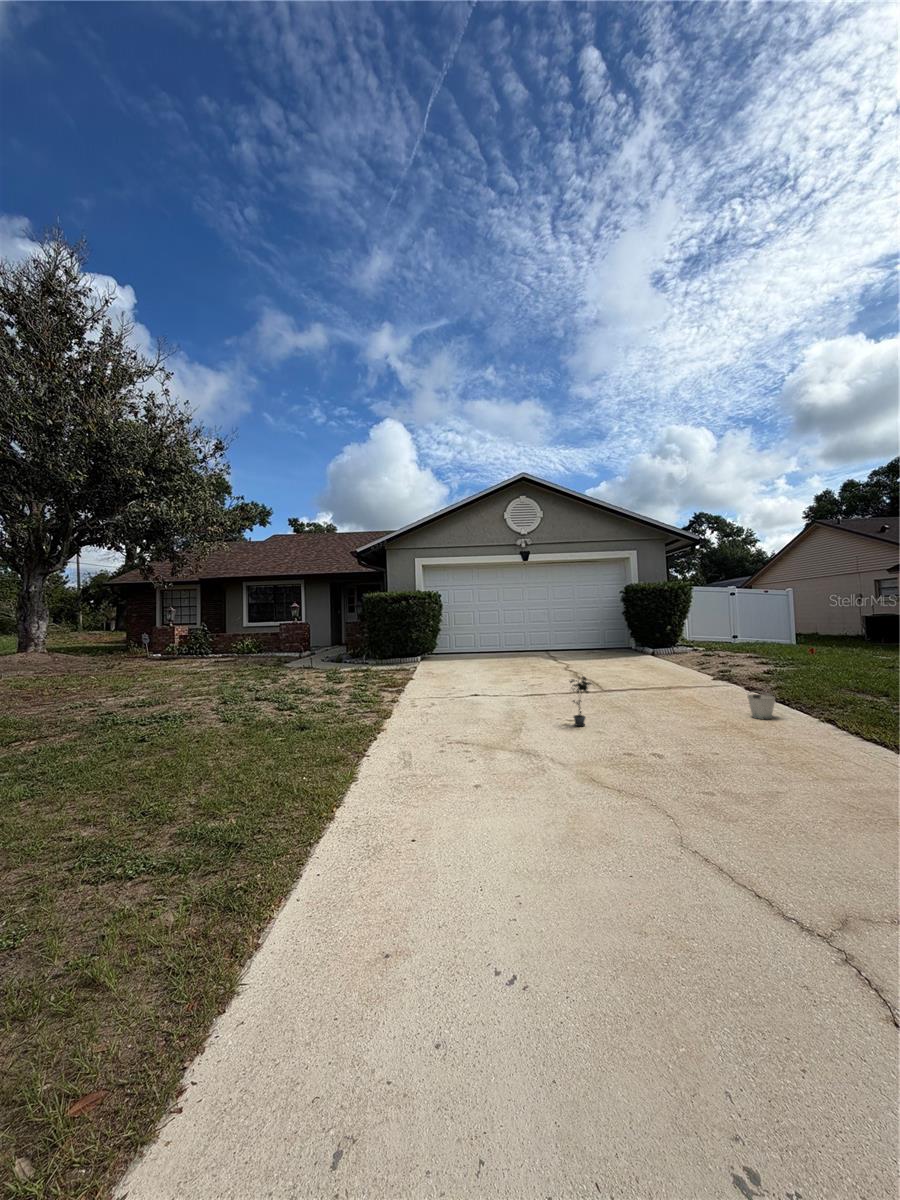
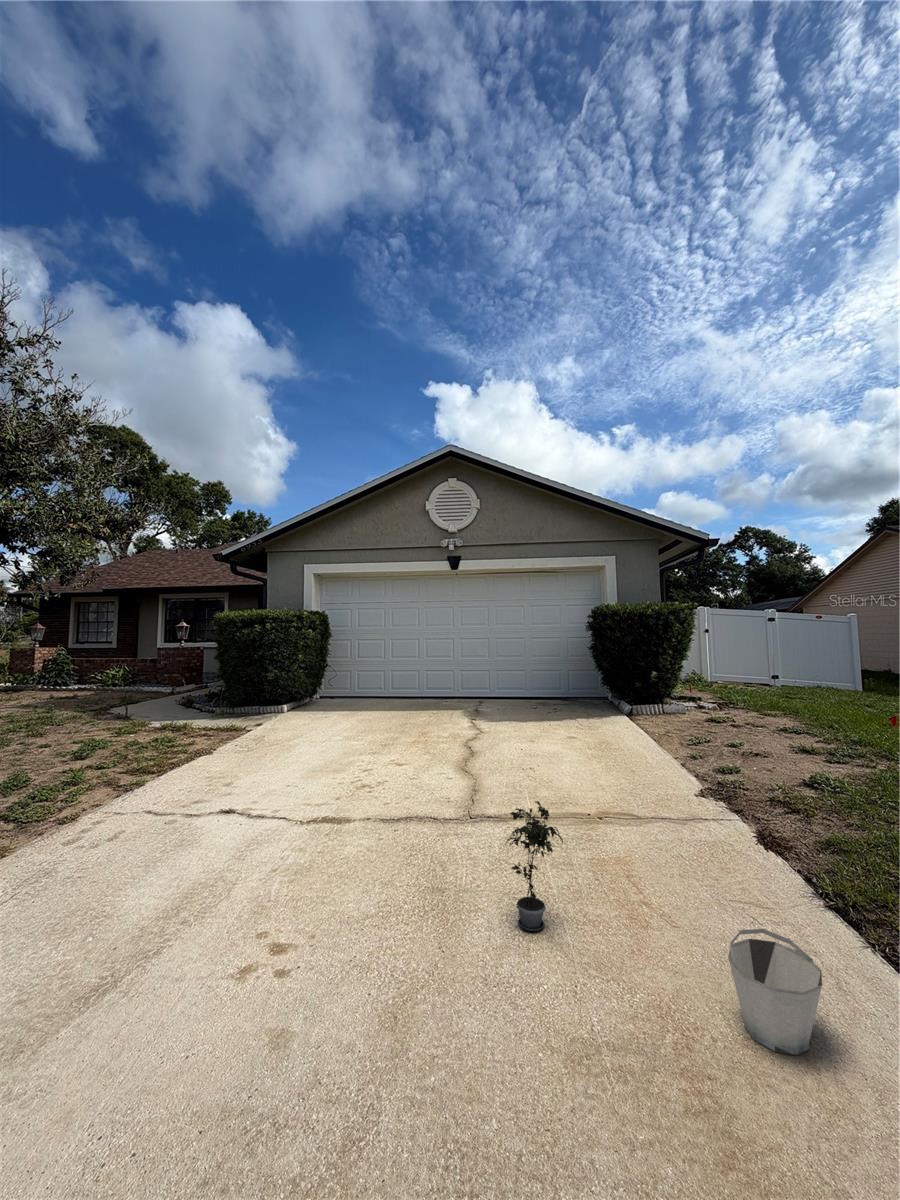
potted plant: present [570,676,592,726] -> present [506,801,563,931]

